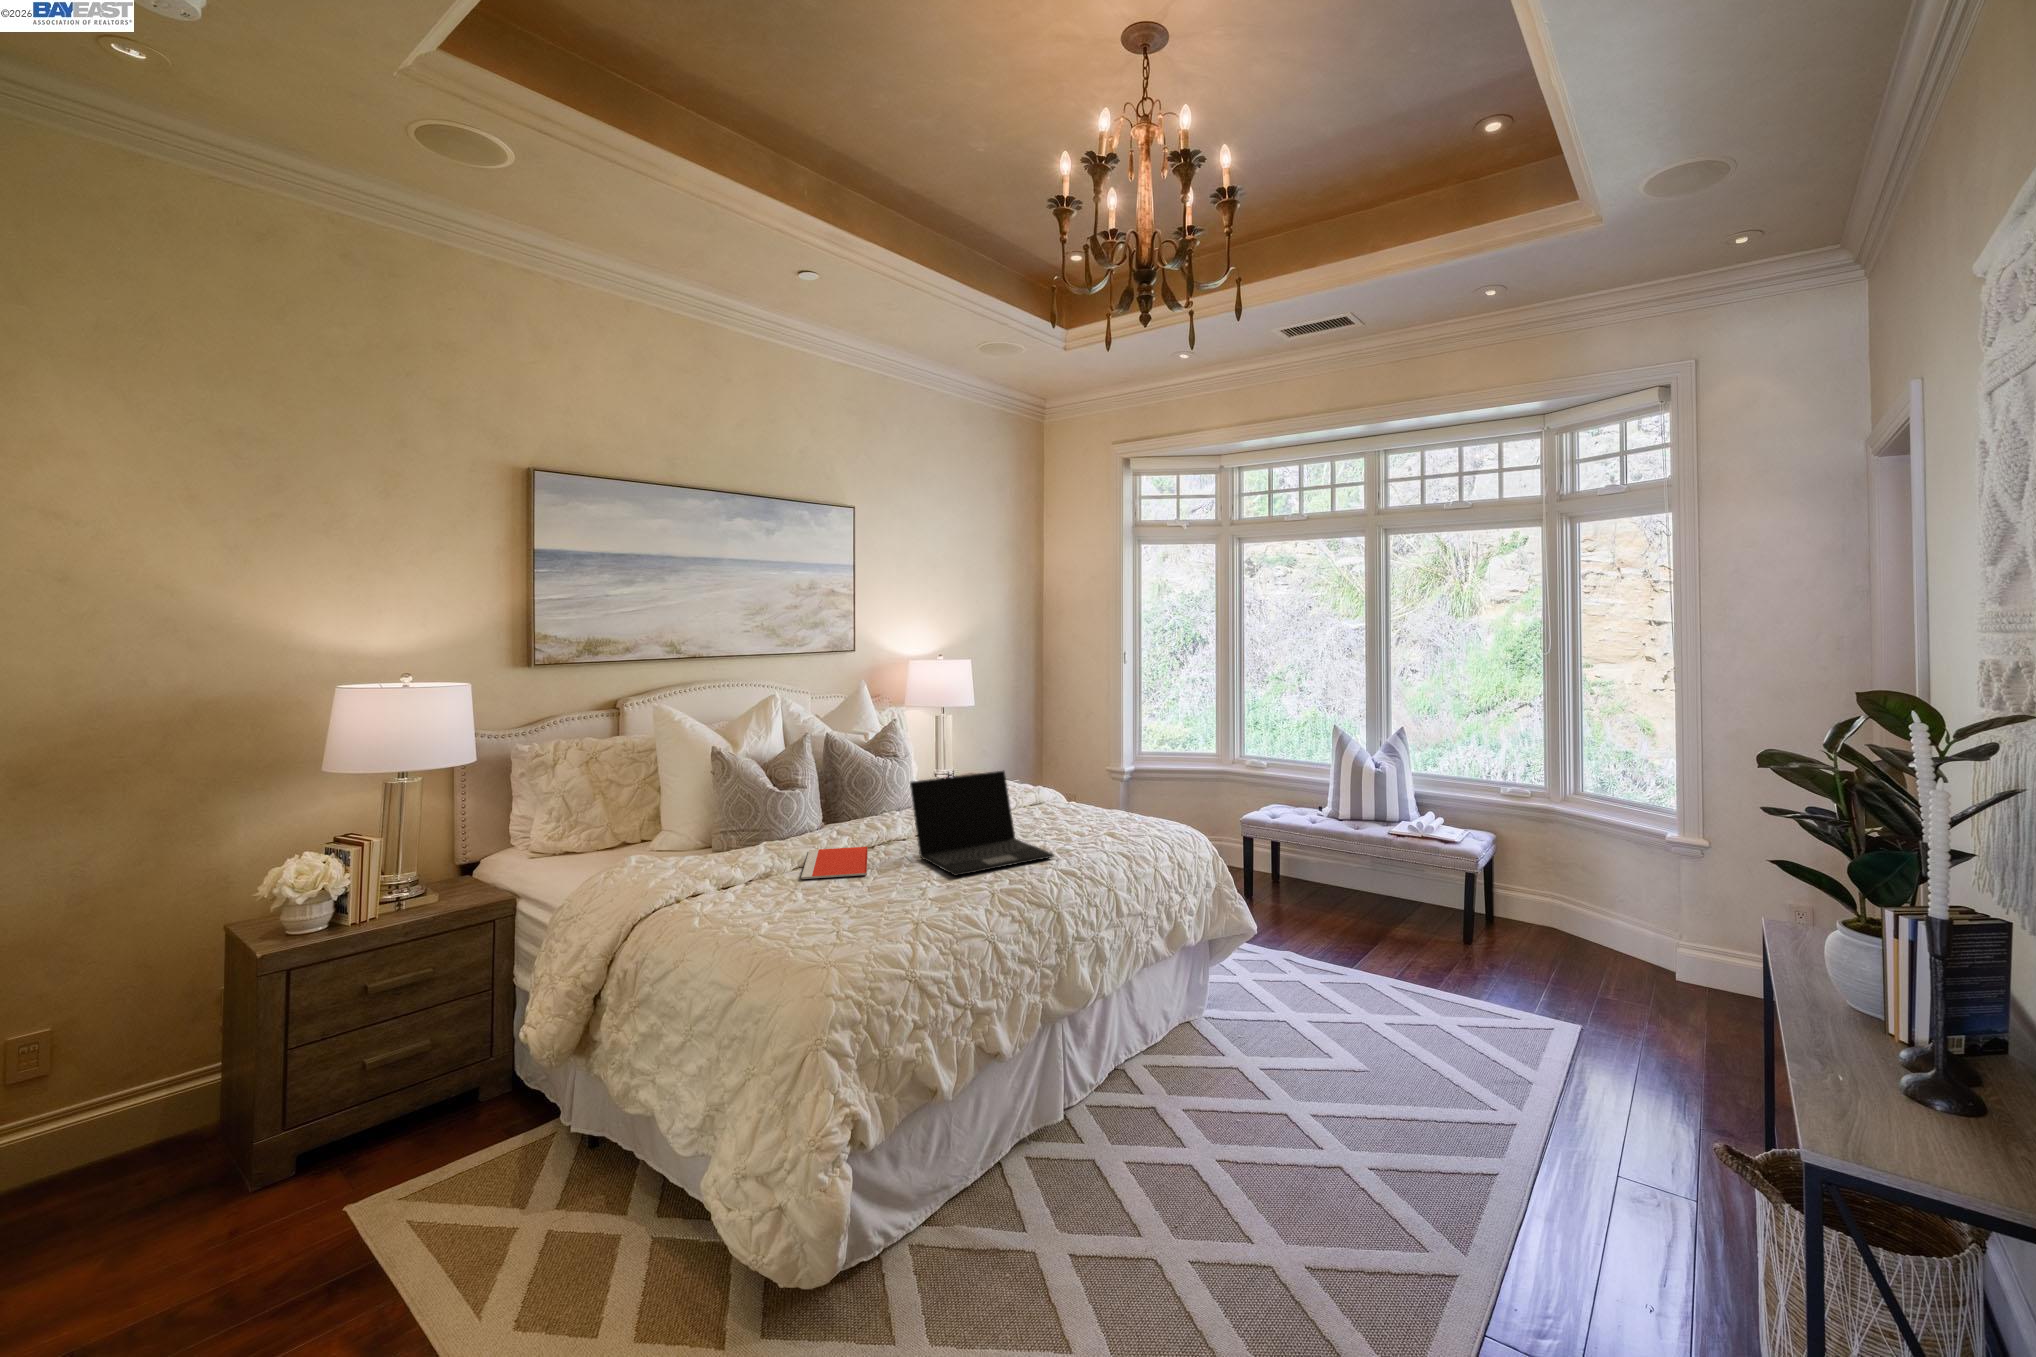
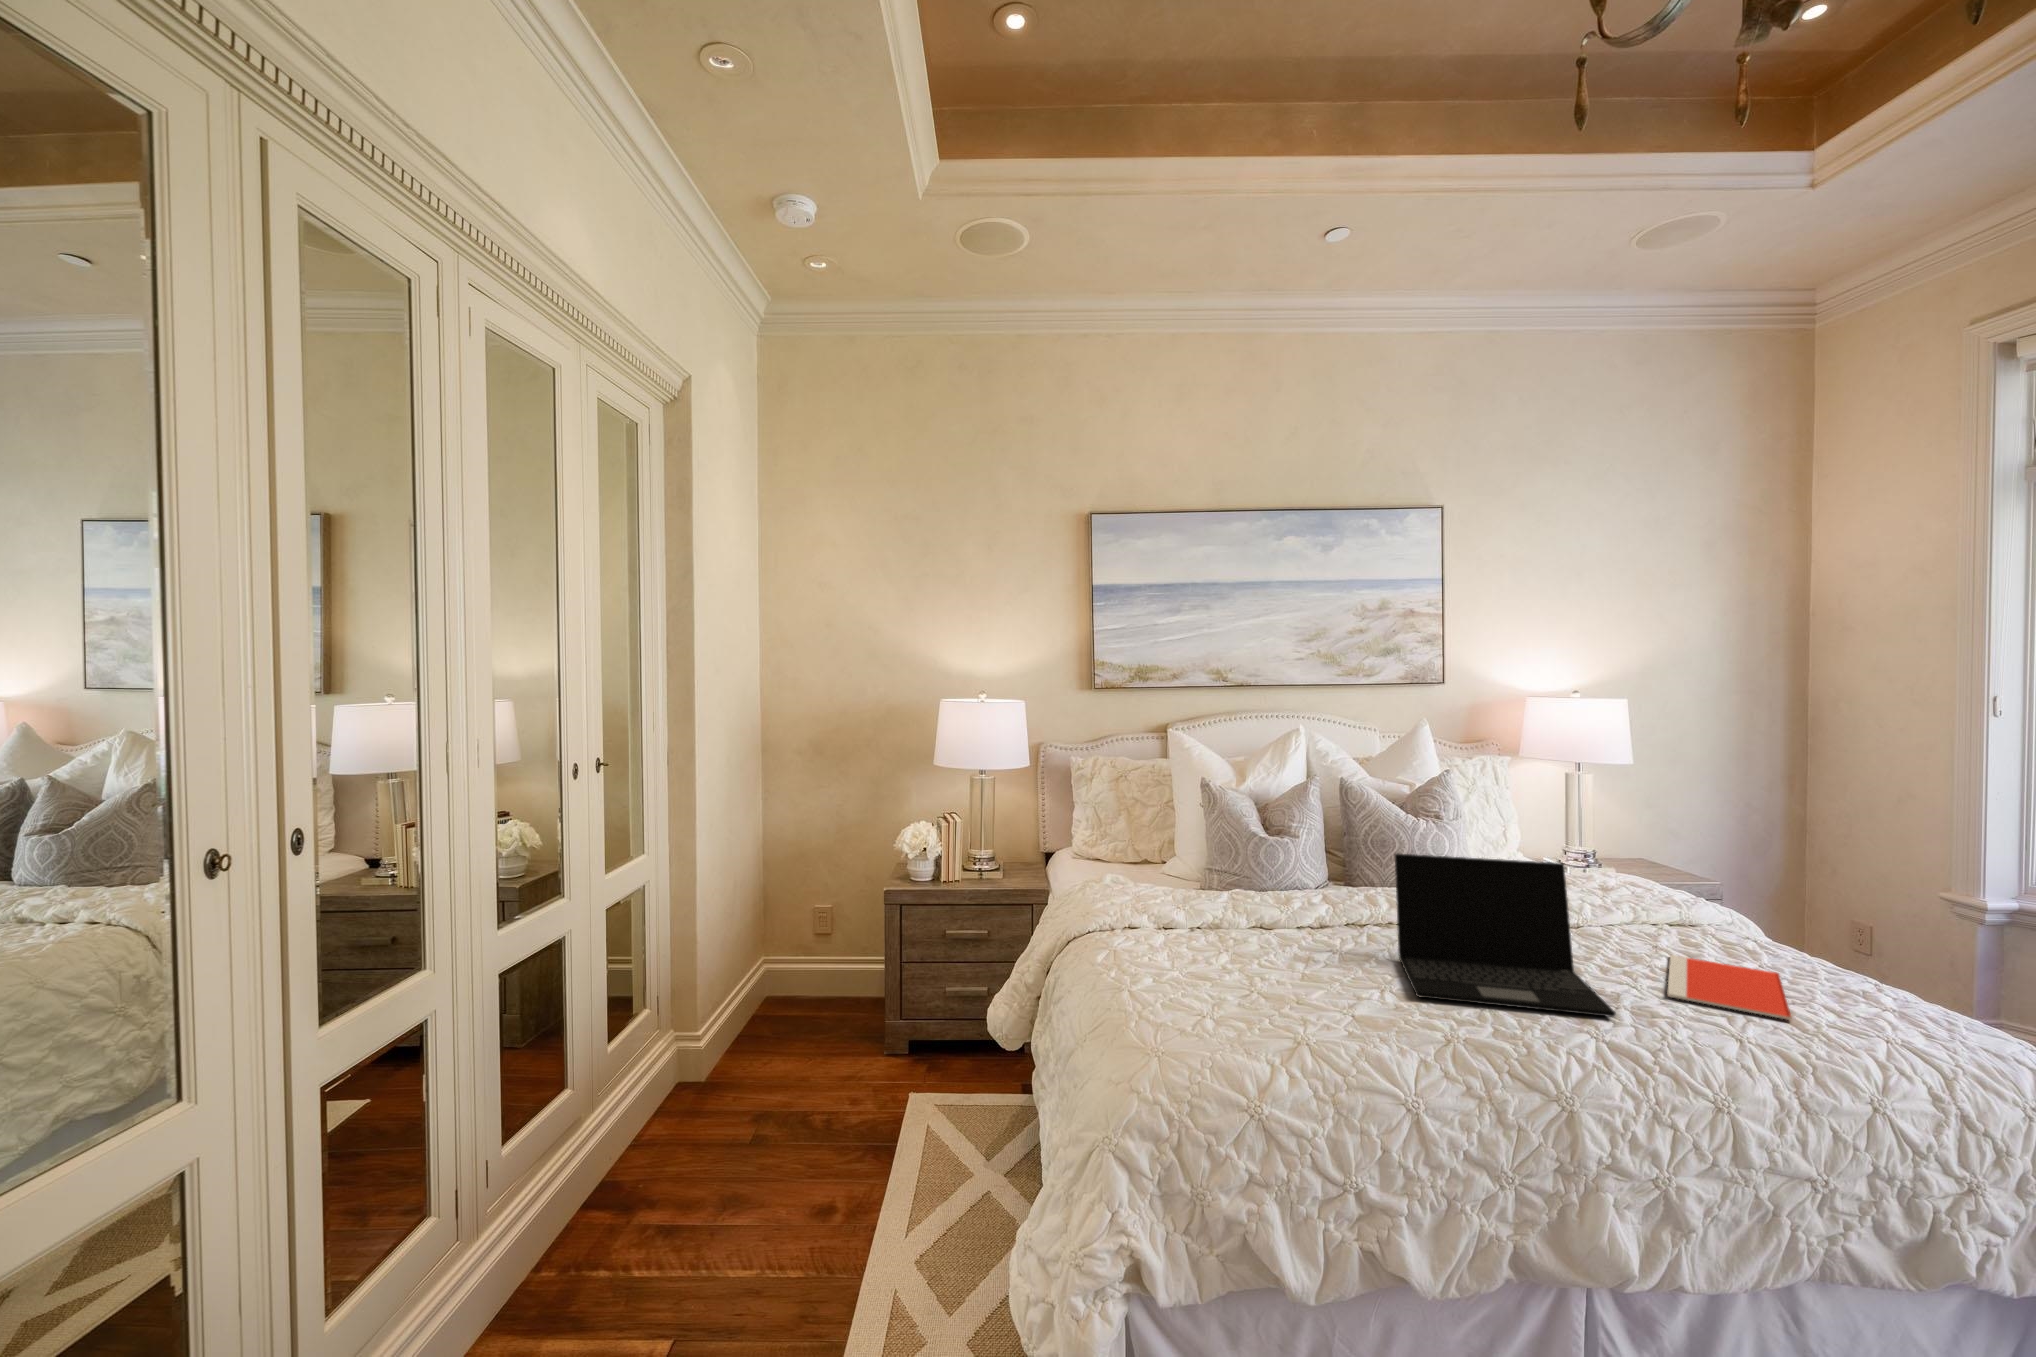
notebook: present [801,847,868,879] -> present [1668,955,1792,1020]

